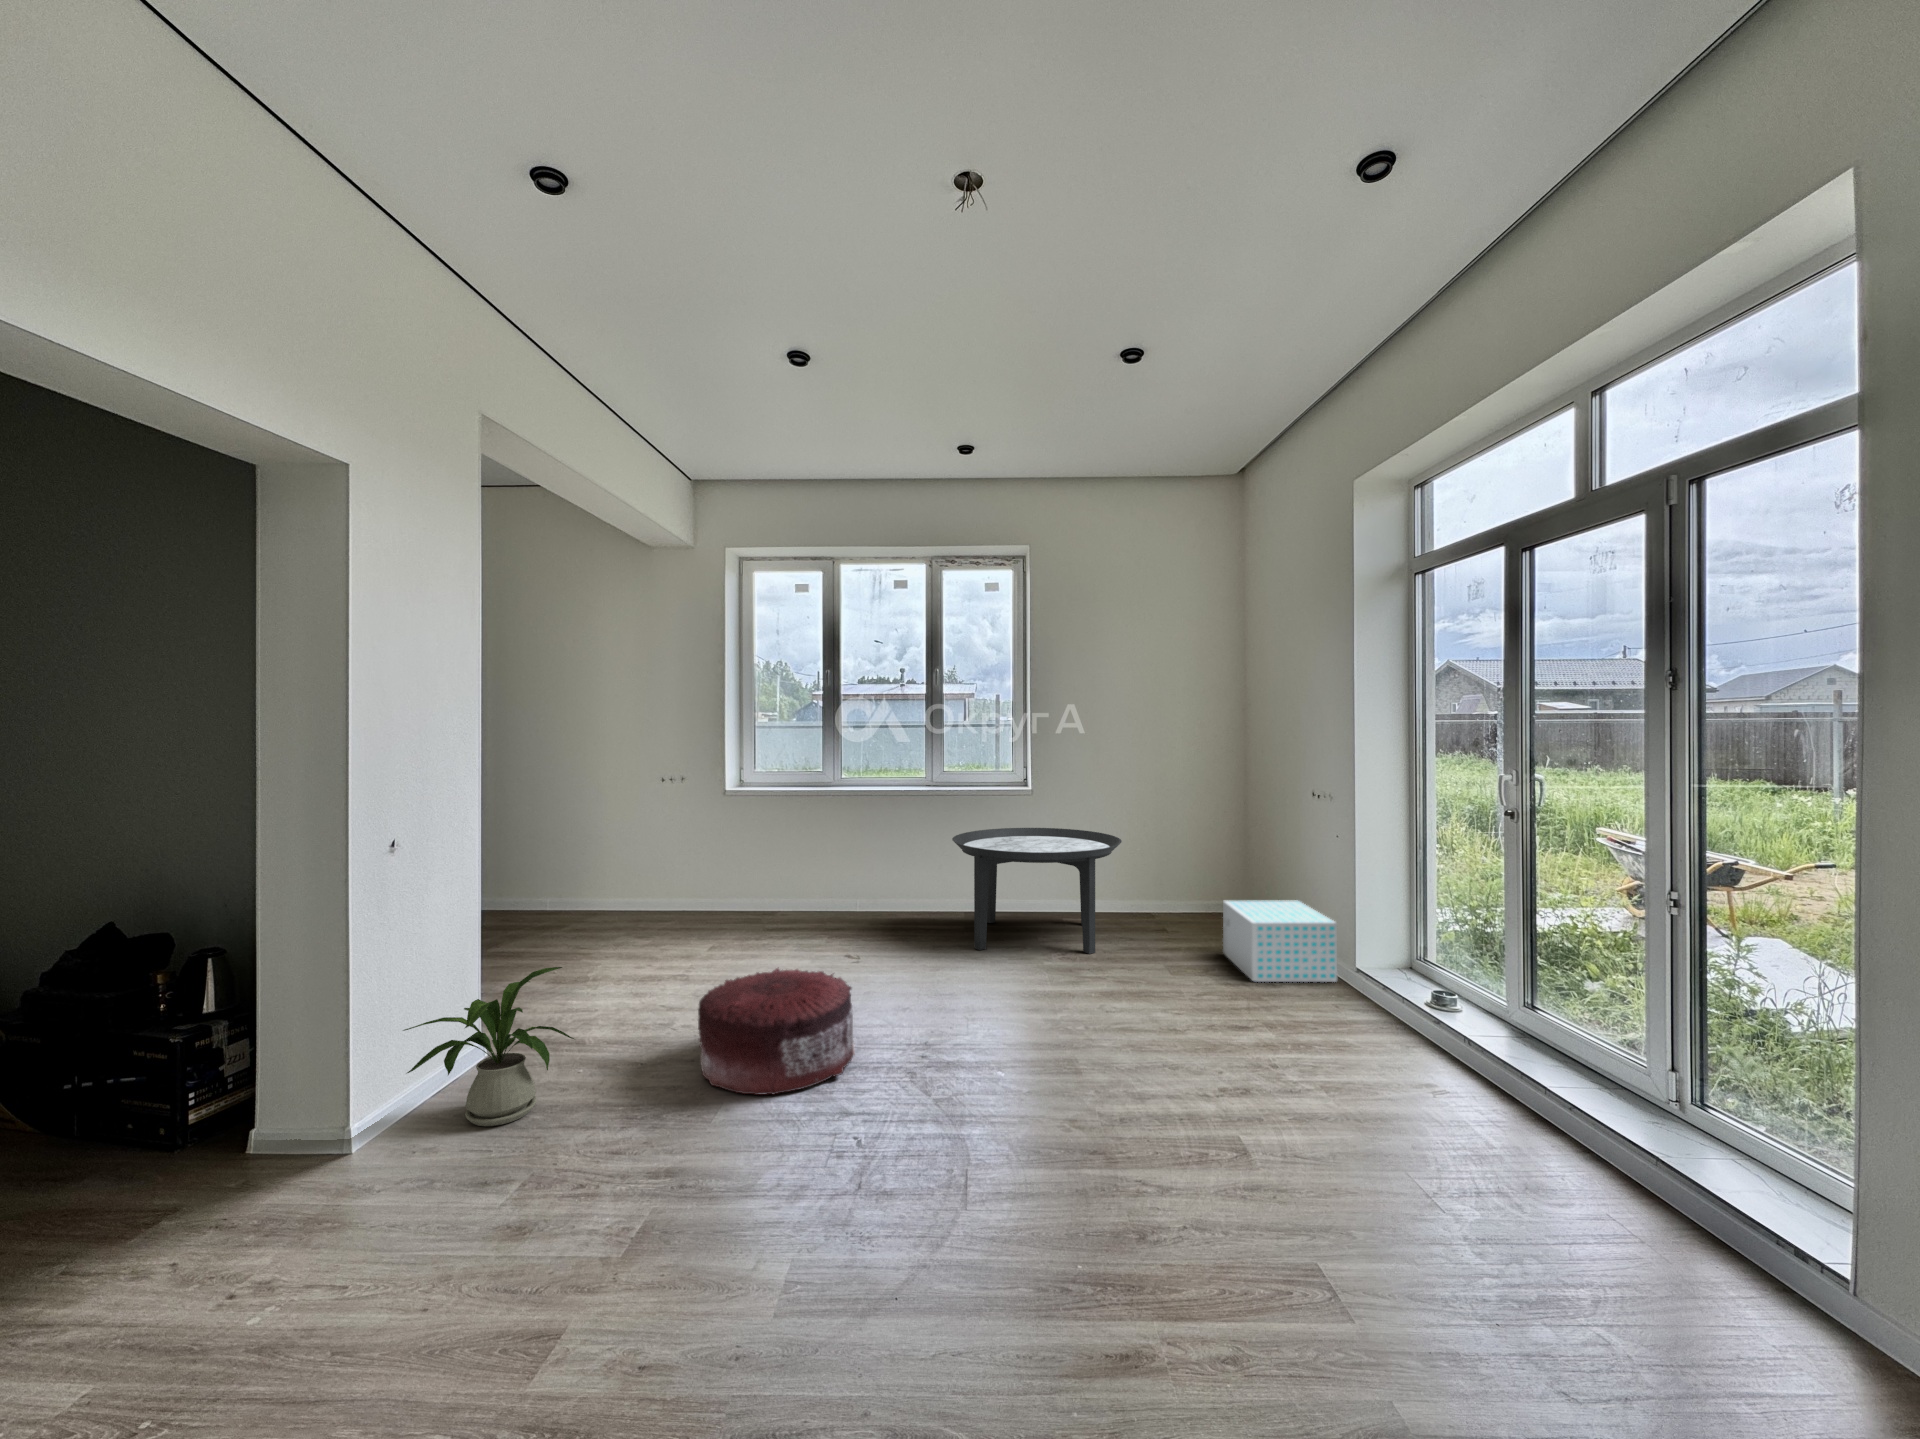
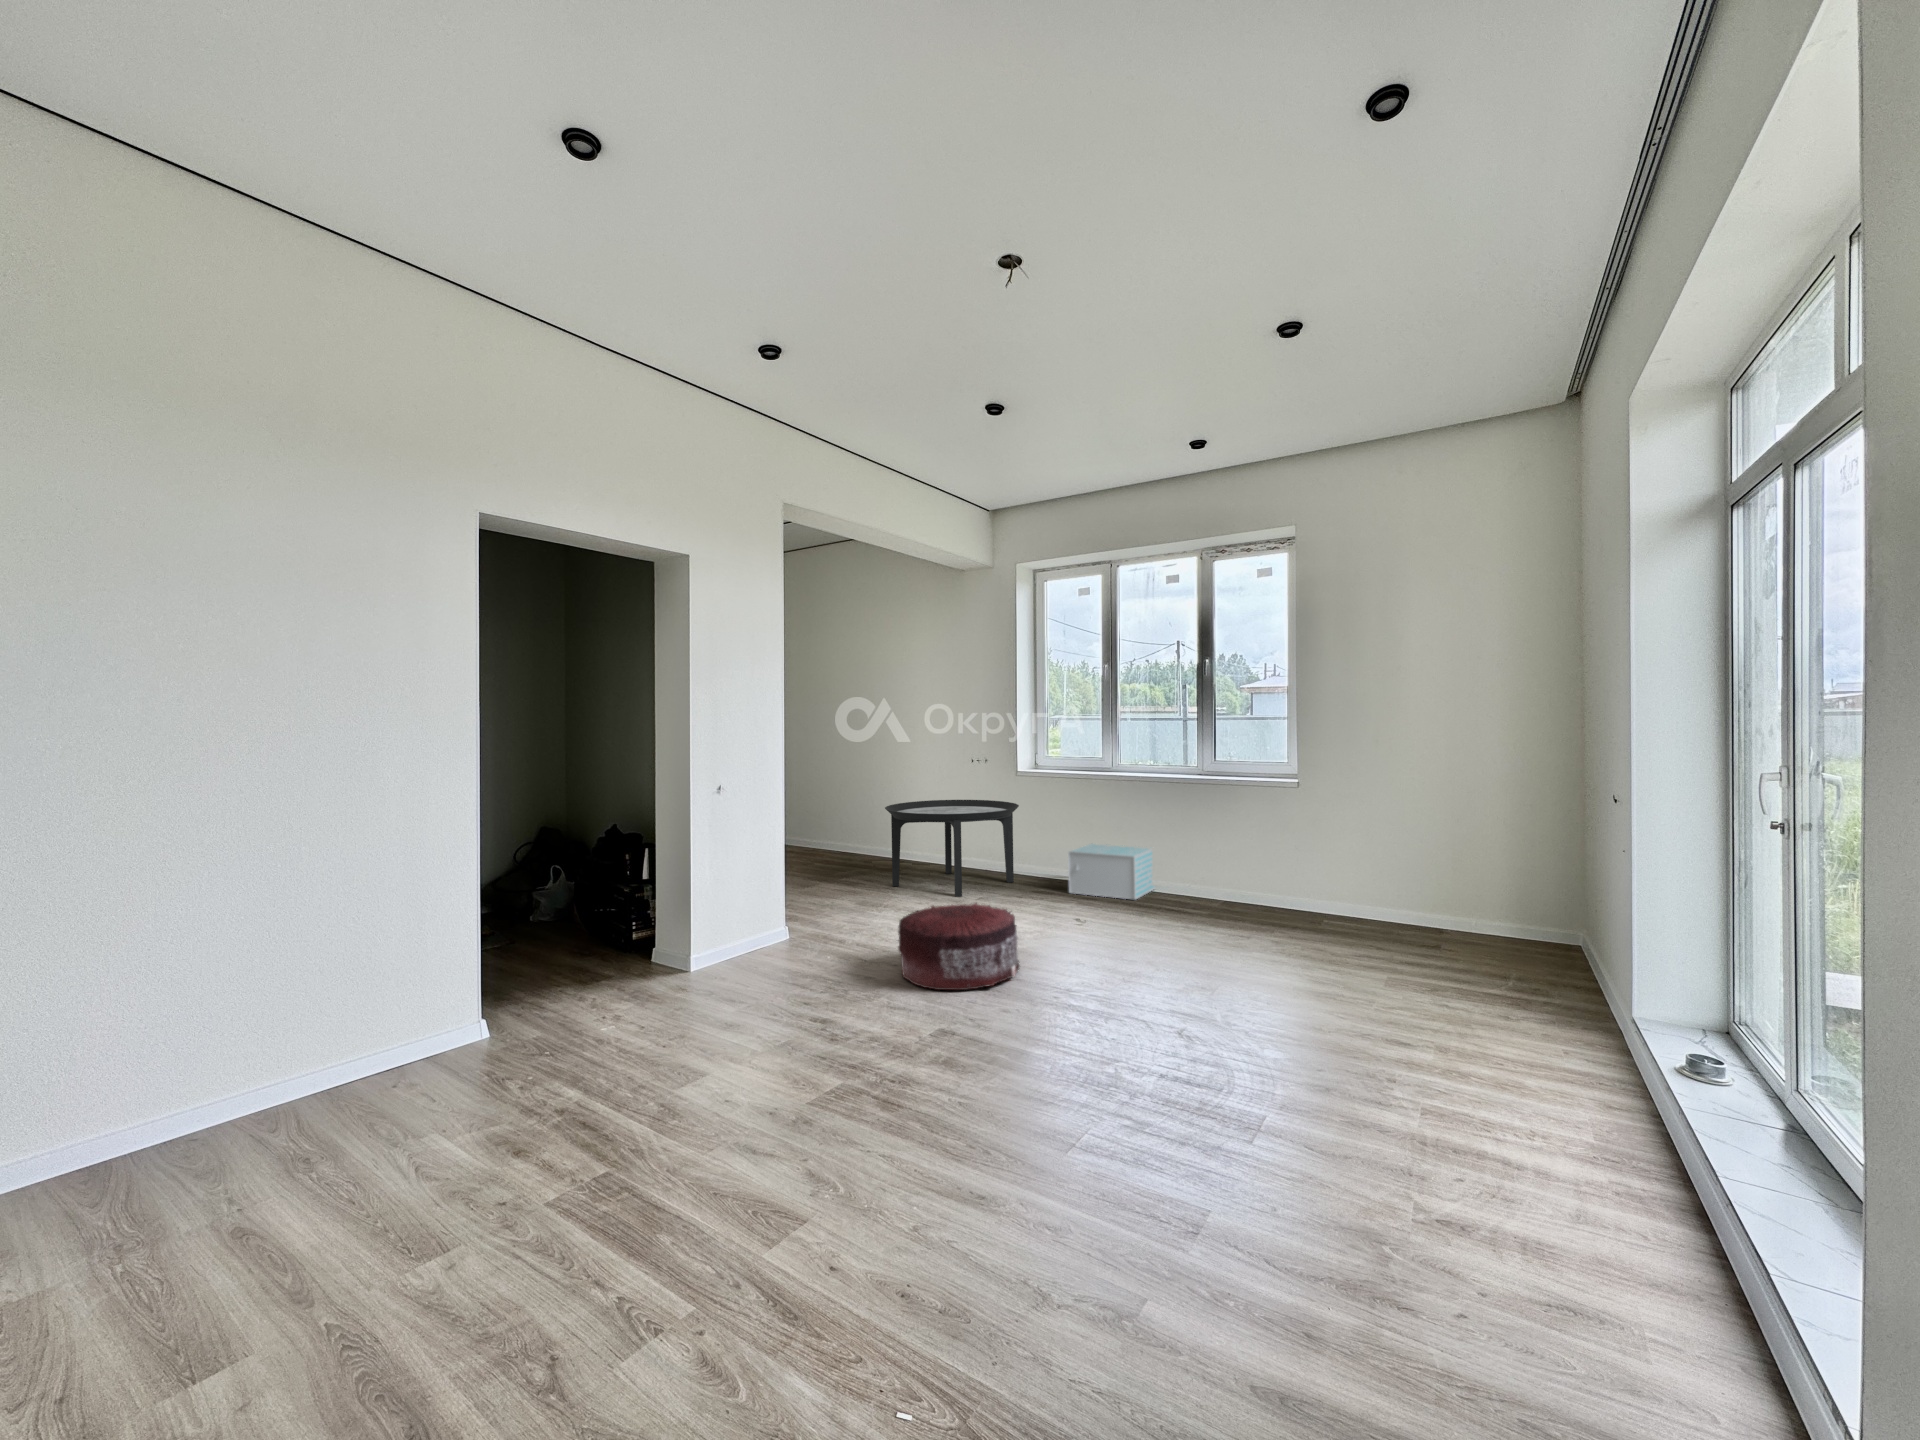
round table: present [952,828,1122,954] -> present [885,800,1019,897]
storage box: present [1223,901,1337,982] -> present [1068,844,1155,900]
house plant: present [403,967,574,1126] -> none [720,876,825,975]

